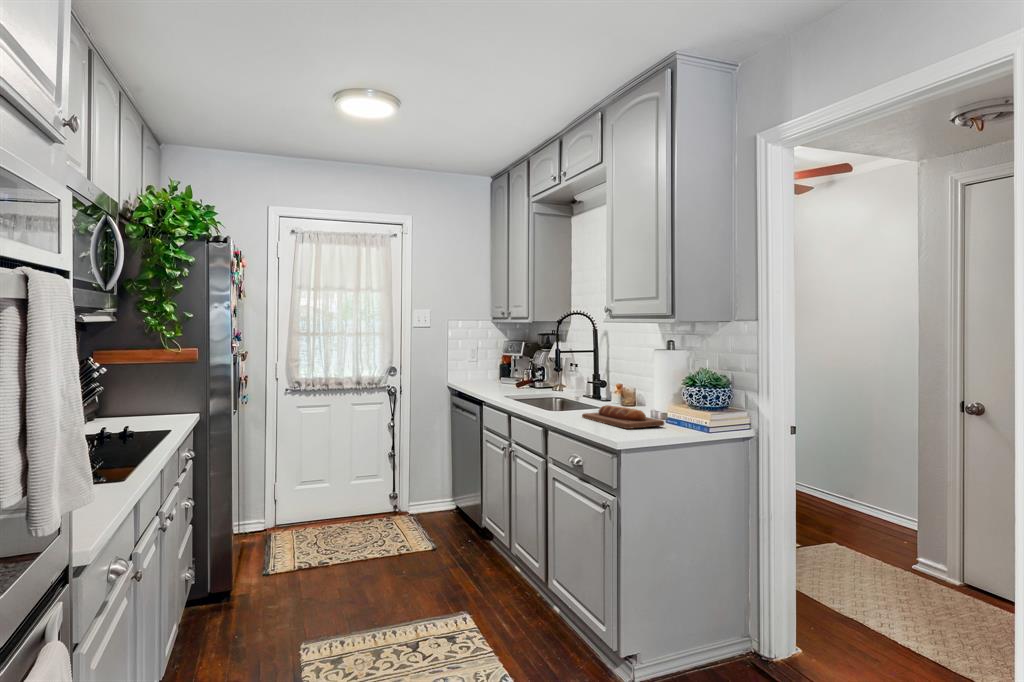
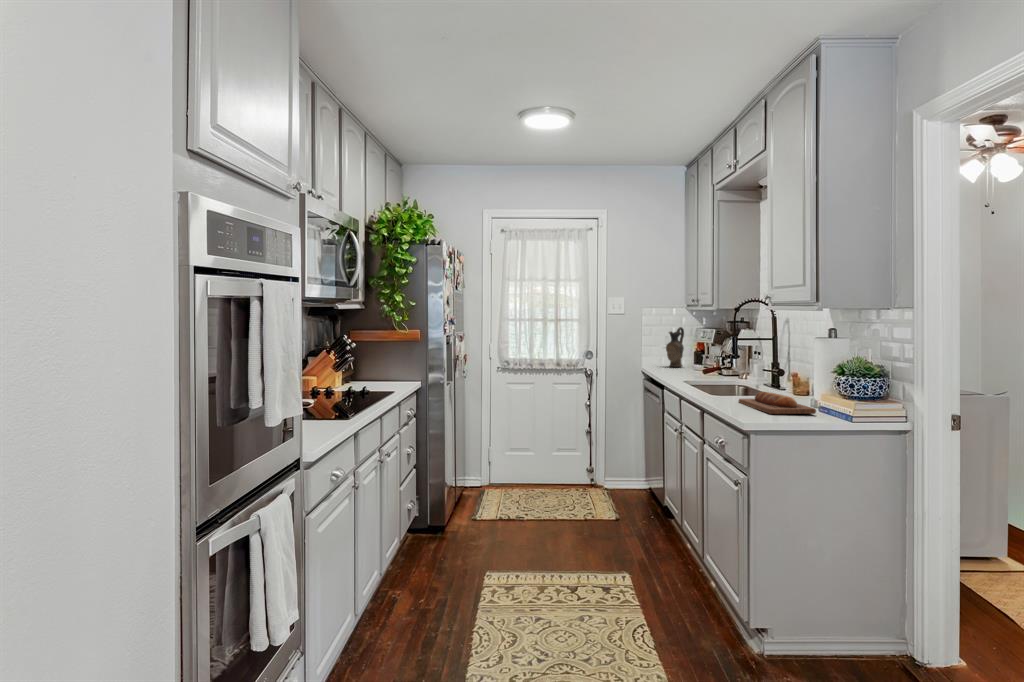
ceramic pitcher: none [471,342,487,382] -> present [666,327,684,367]

